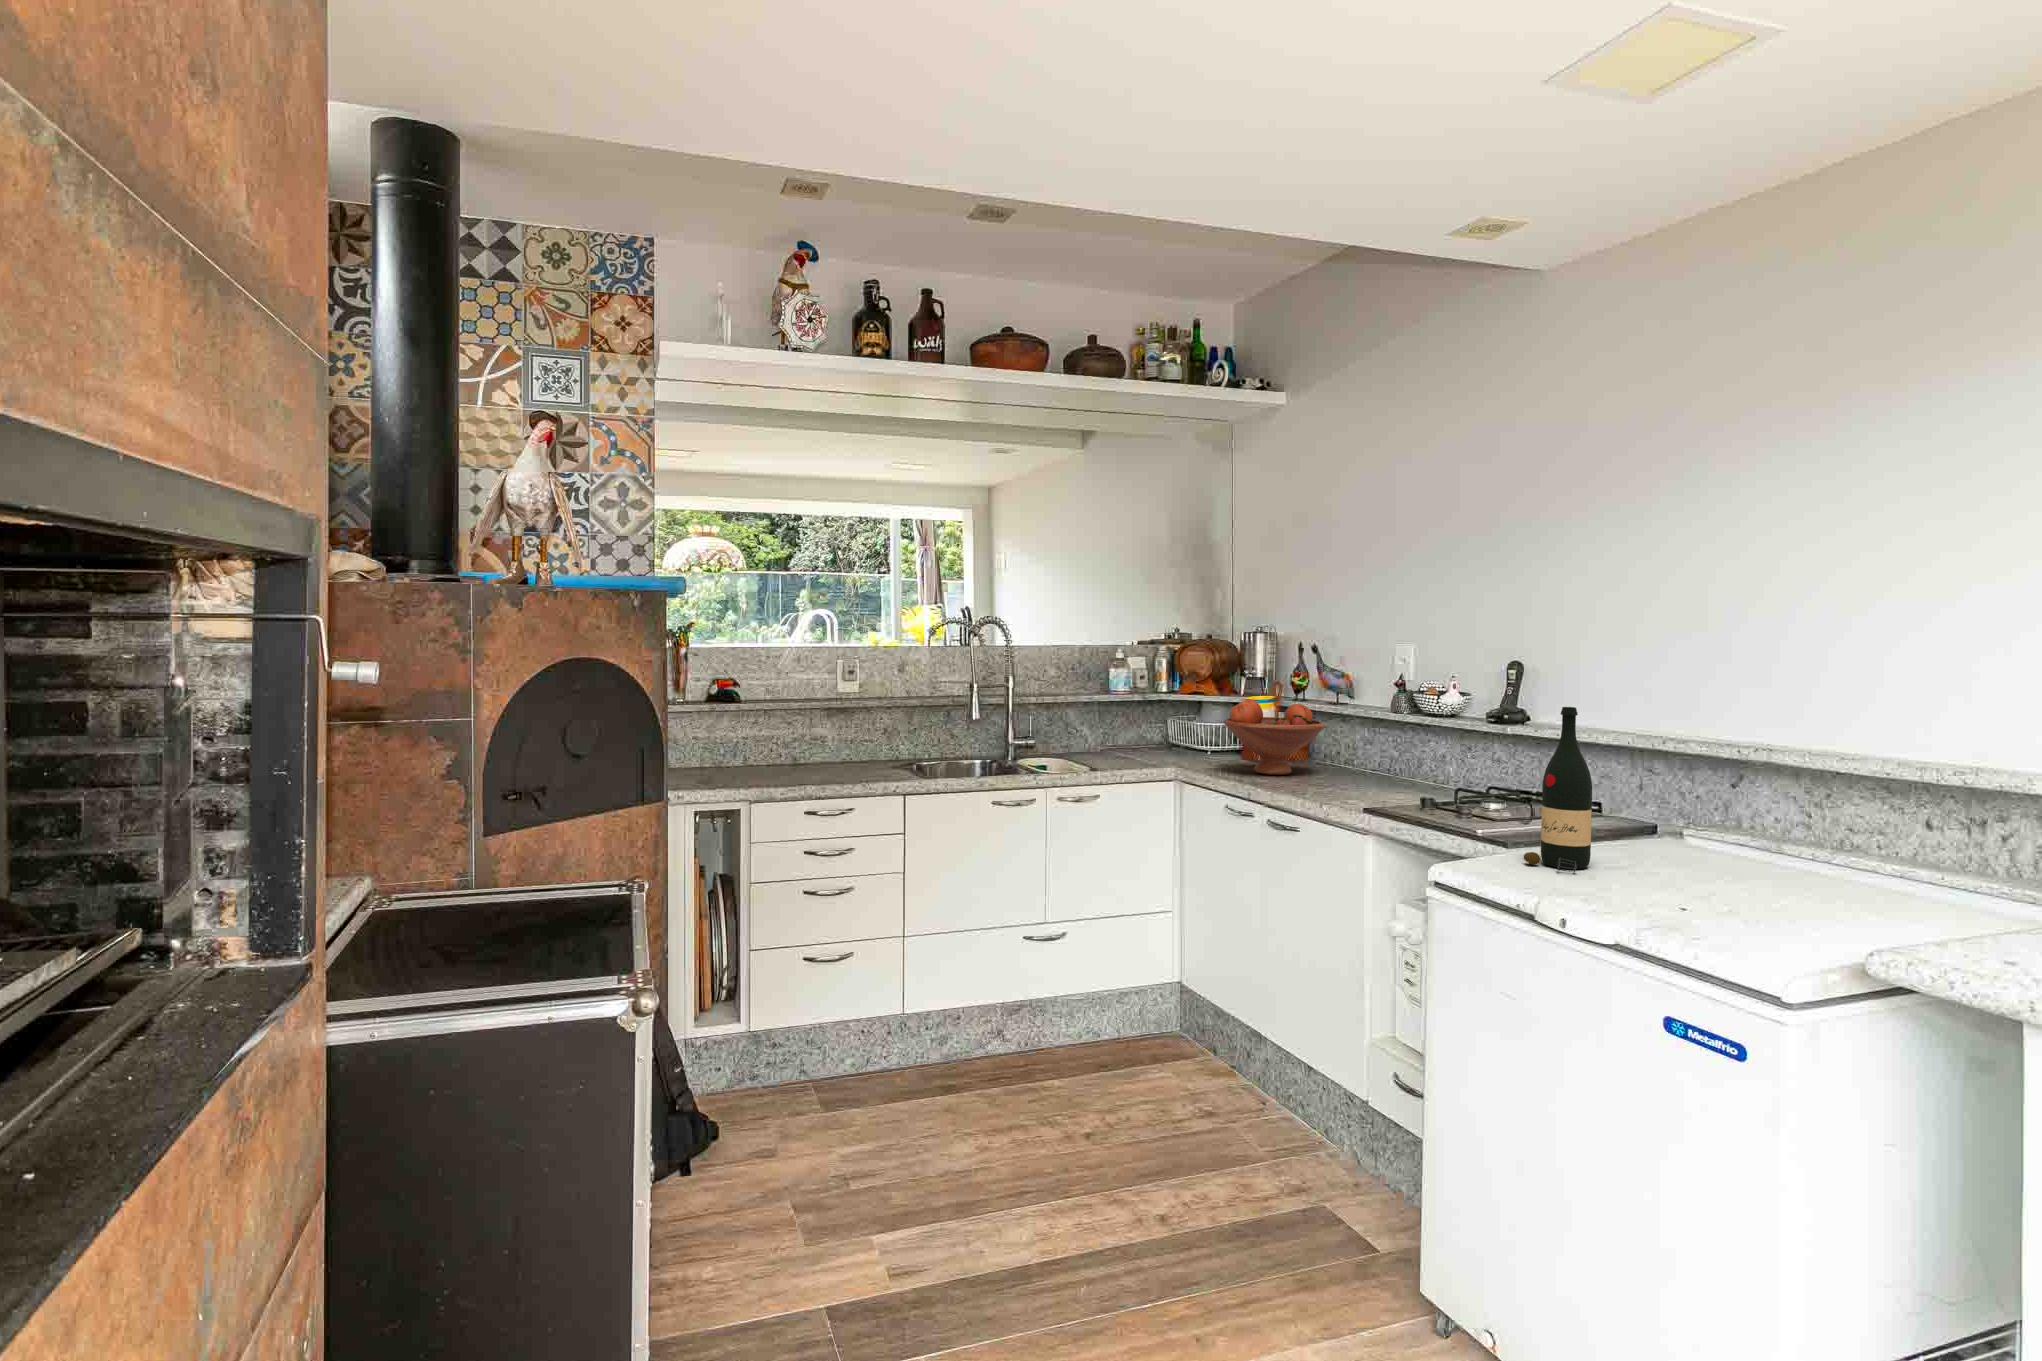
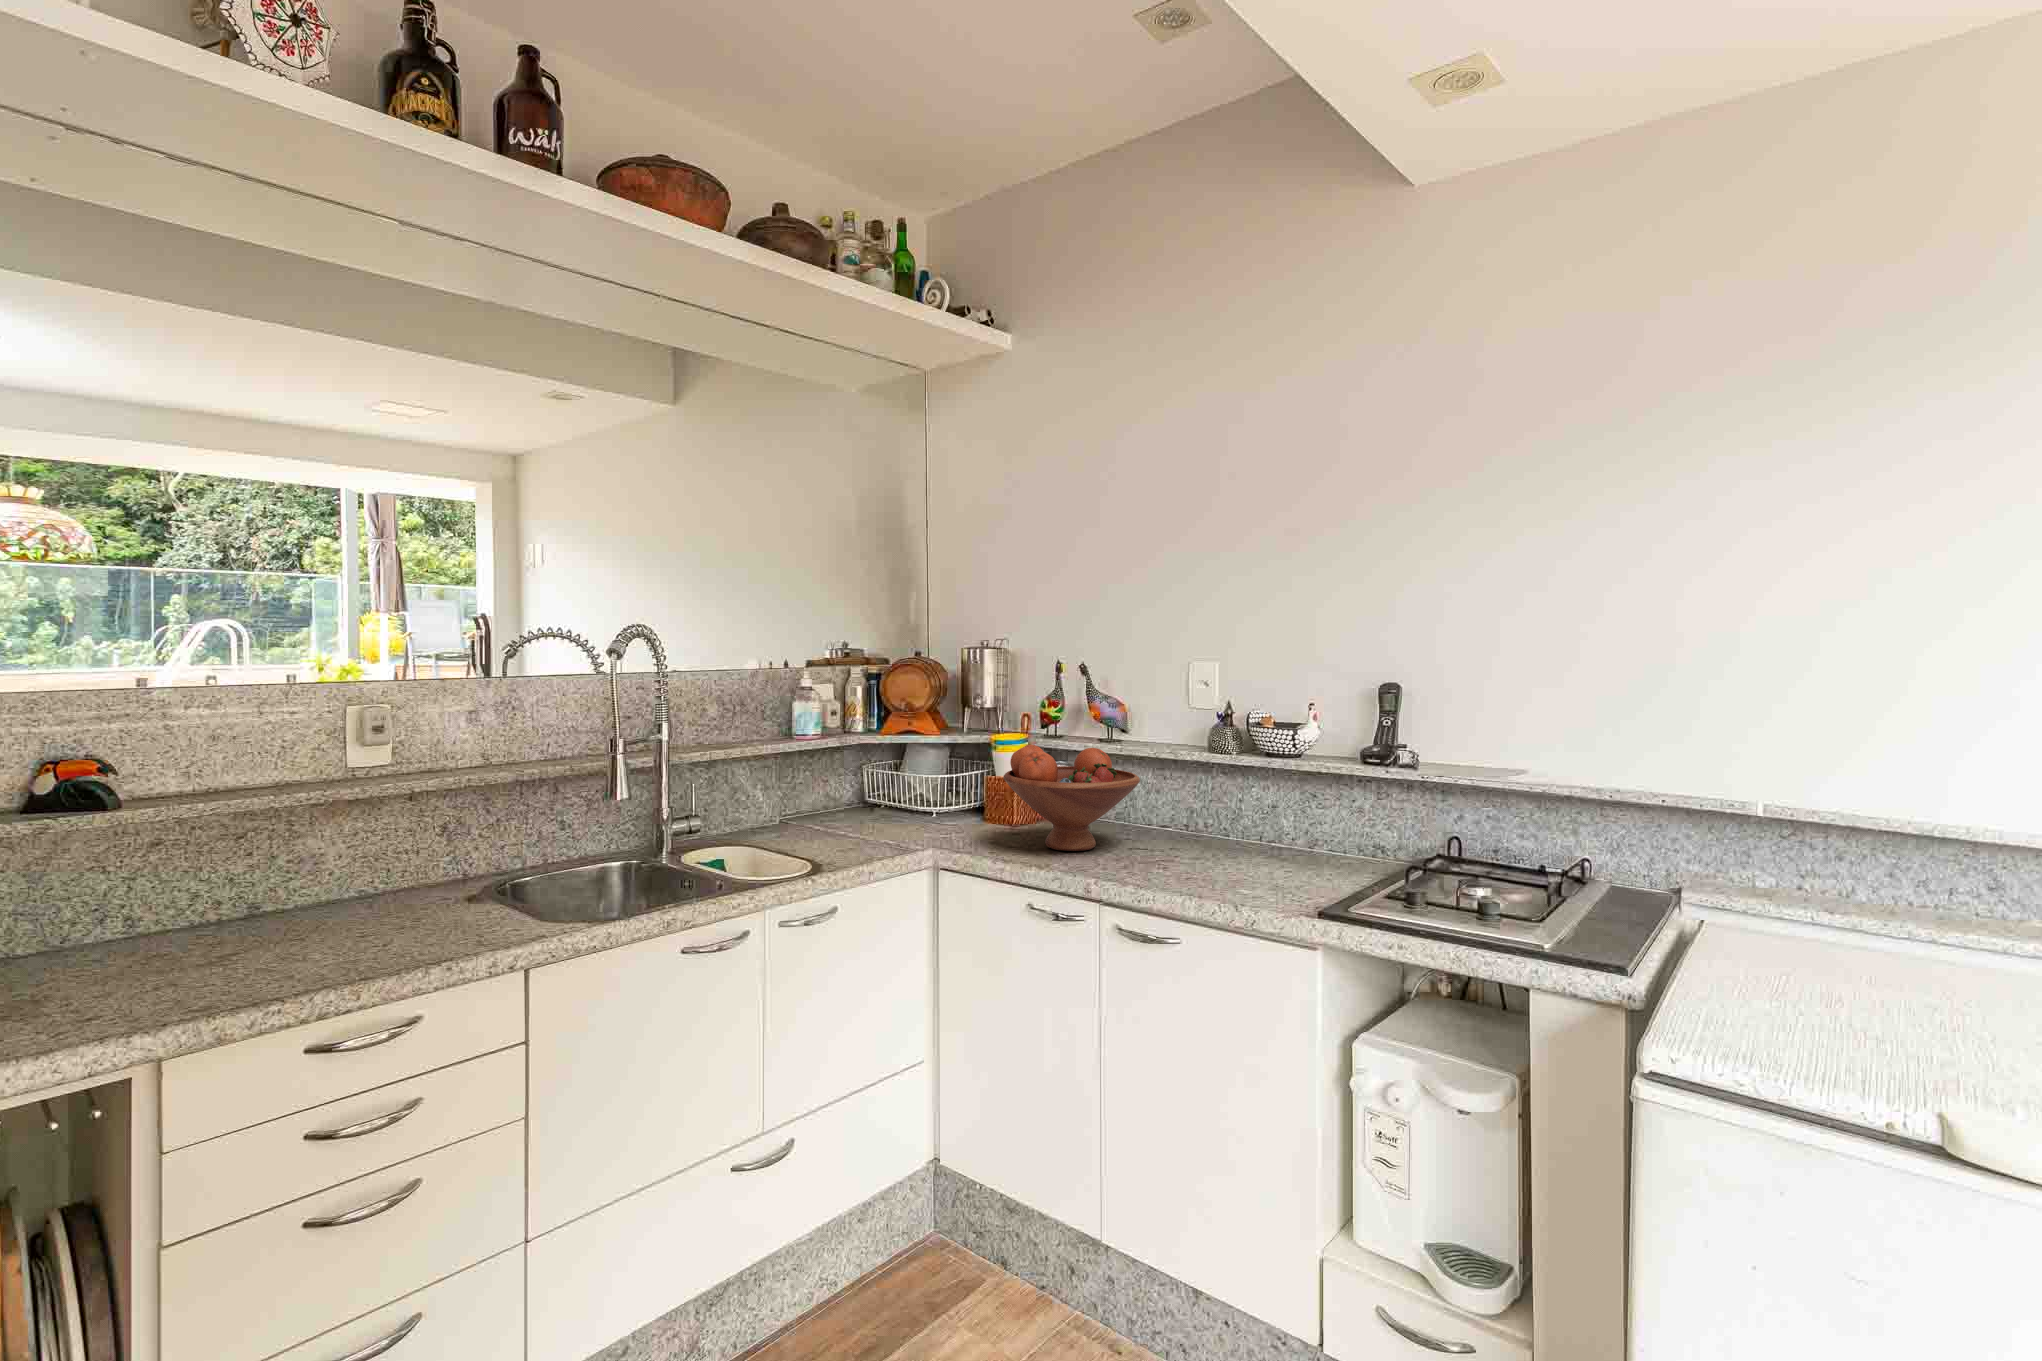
wine bottle: present [1524,707,1592,872] -> none [1783,775,1905,1050]

